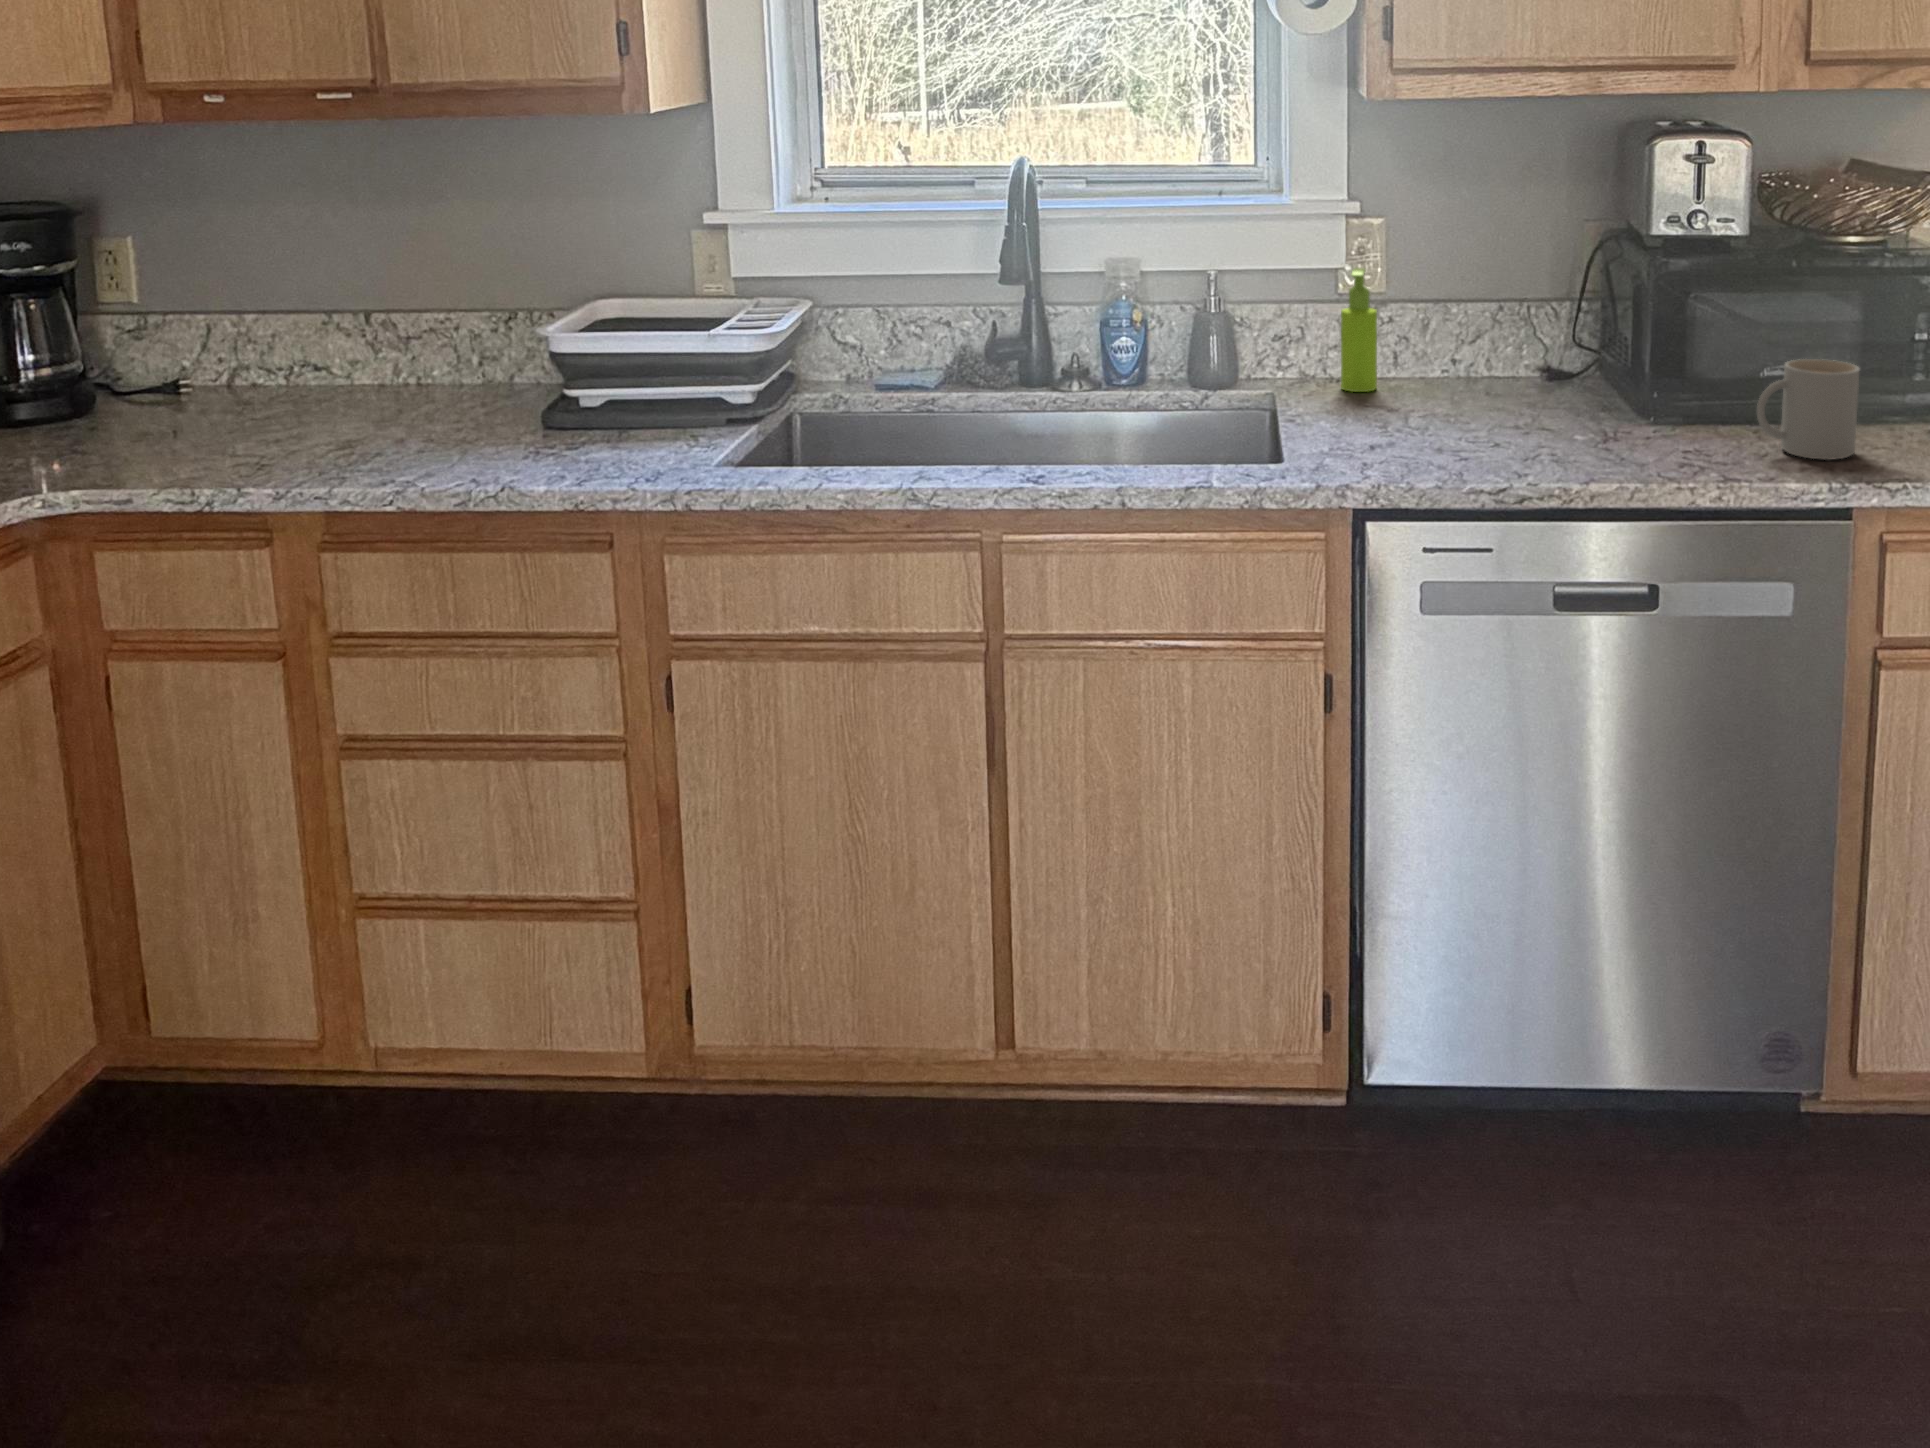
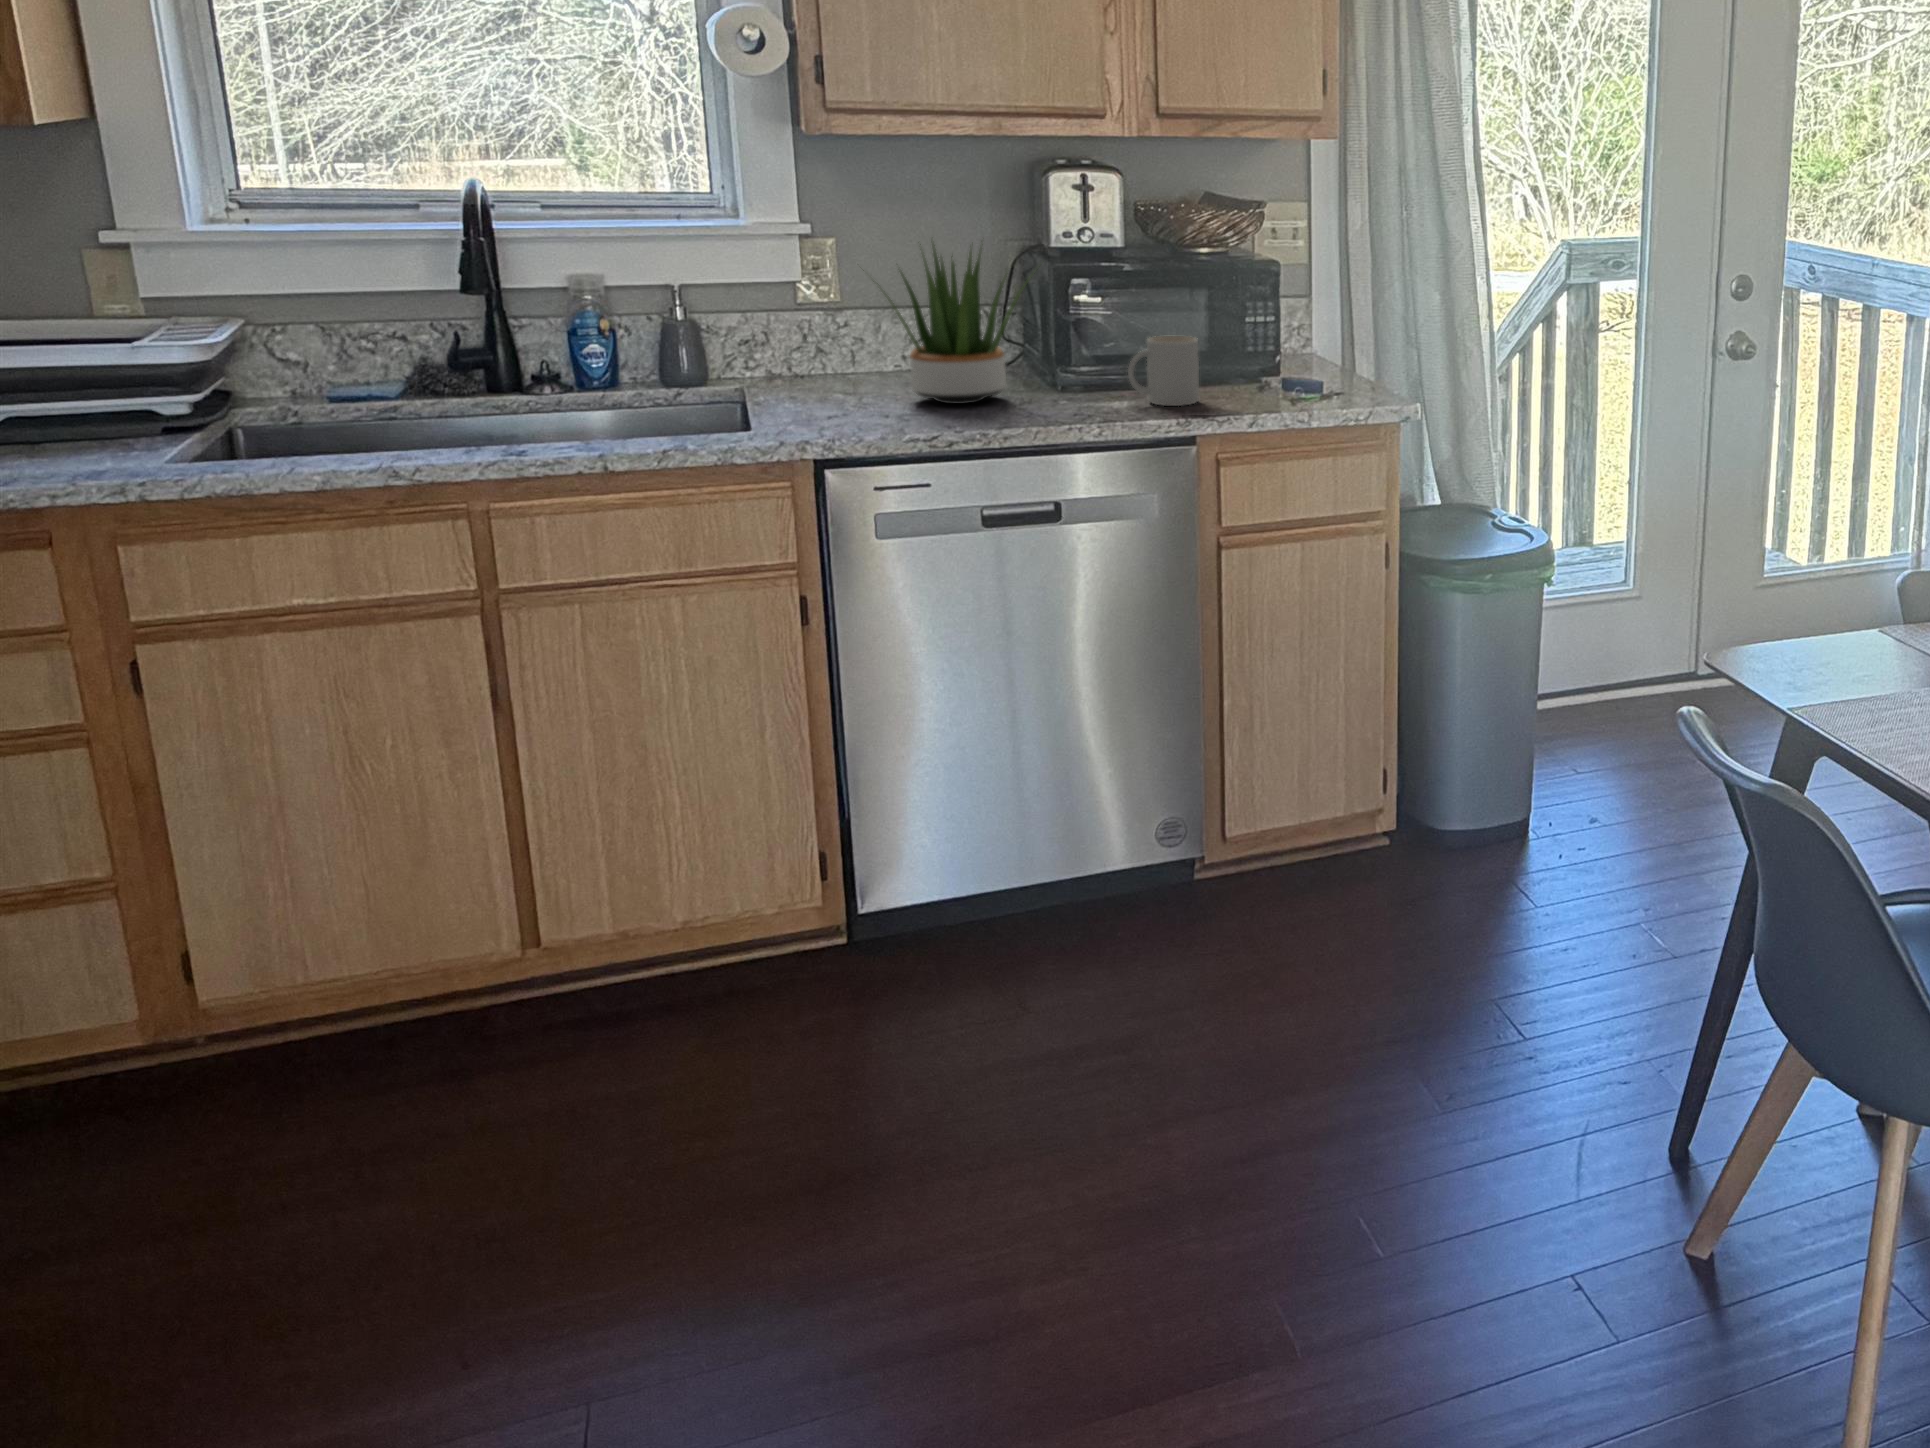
potted plant: none [1416,222,1646,435] -> present [863,244,1028,404]
soap dispenser: present [1341,268,1377,392] -> none [800,280,837,384]

